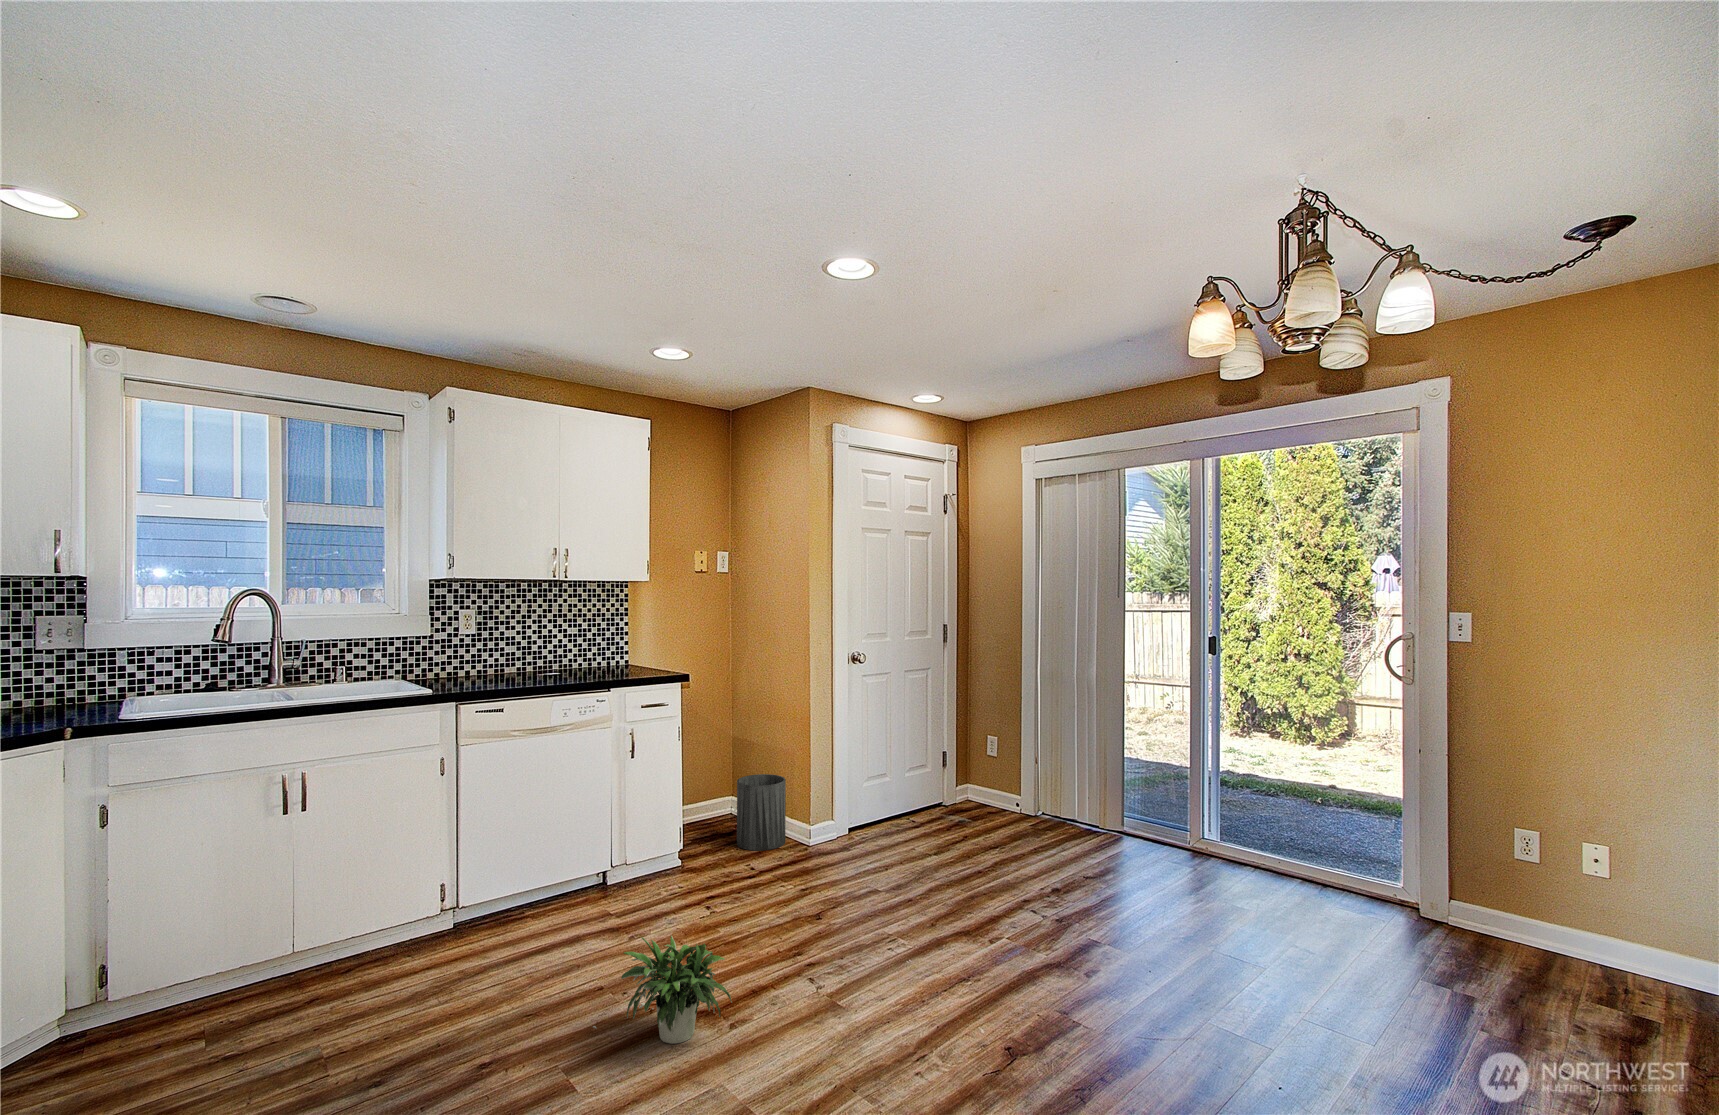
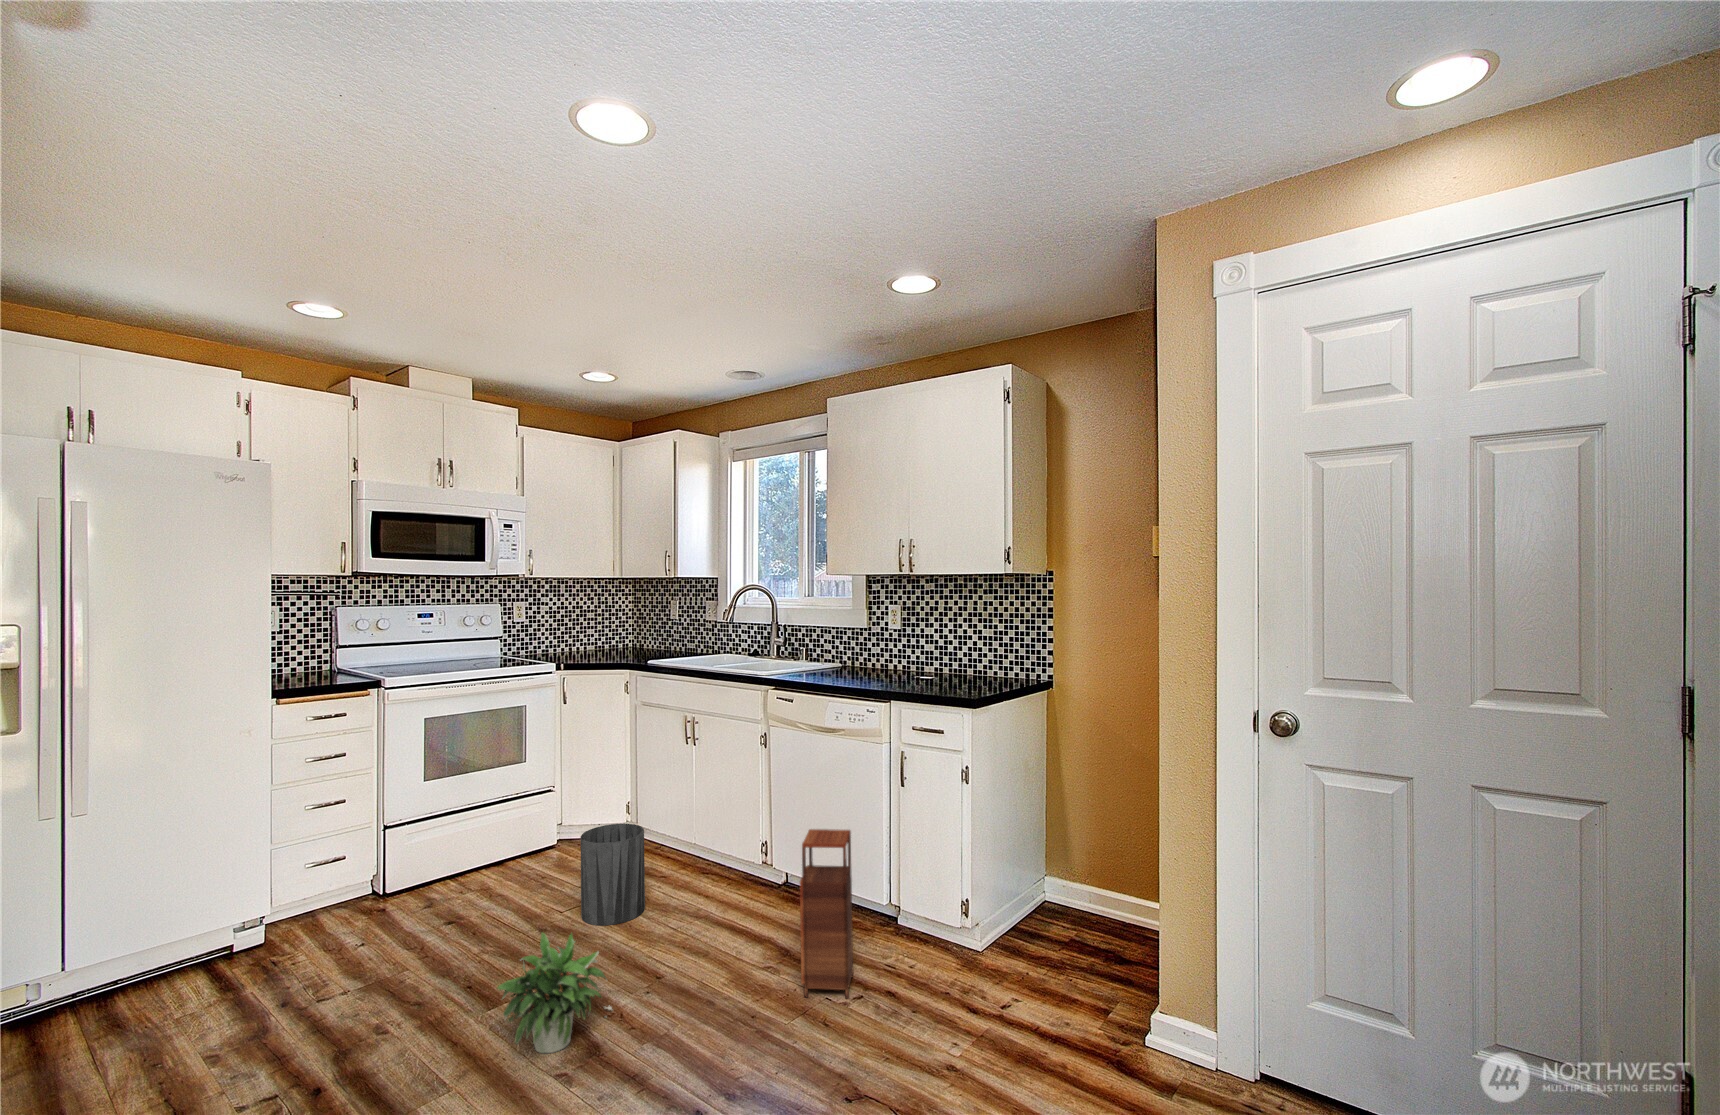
trash can: present [737,774,786,851] -> present [581,824,645,925]
storage cabinet: none [657,787,708,926] -> present [800,829,853,999]

